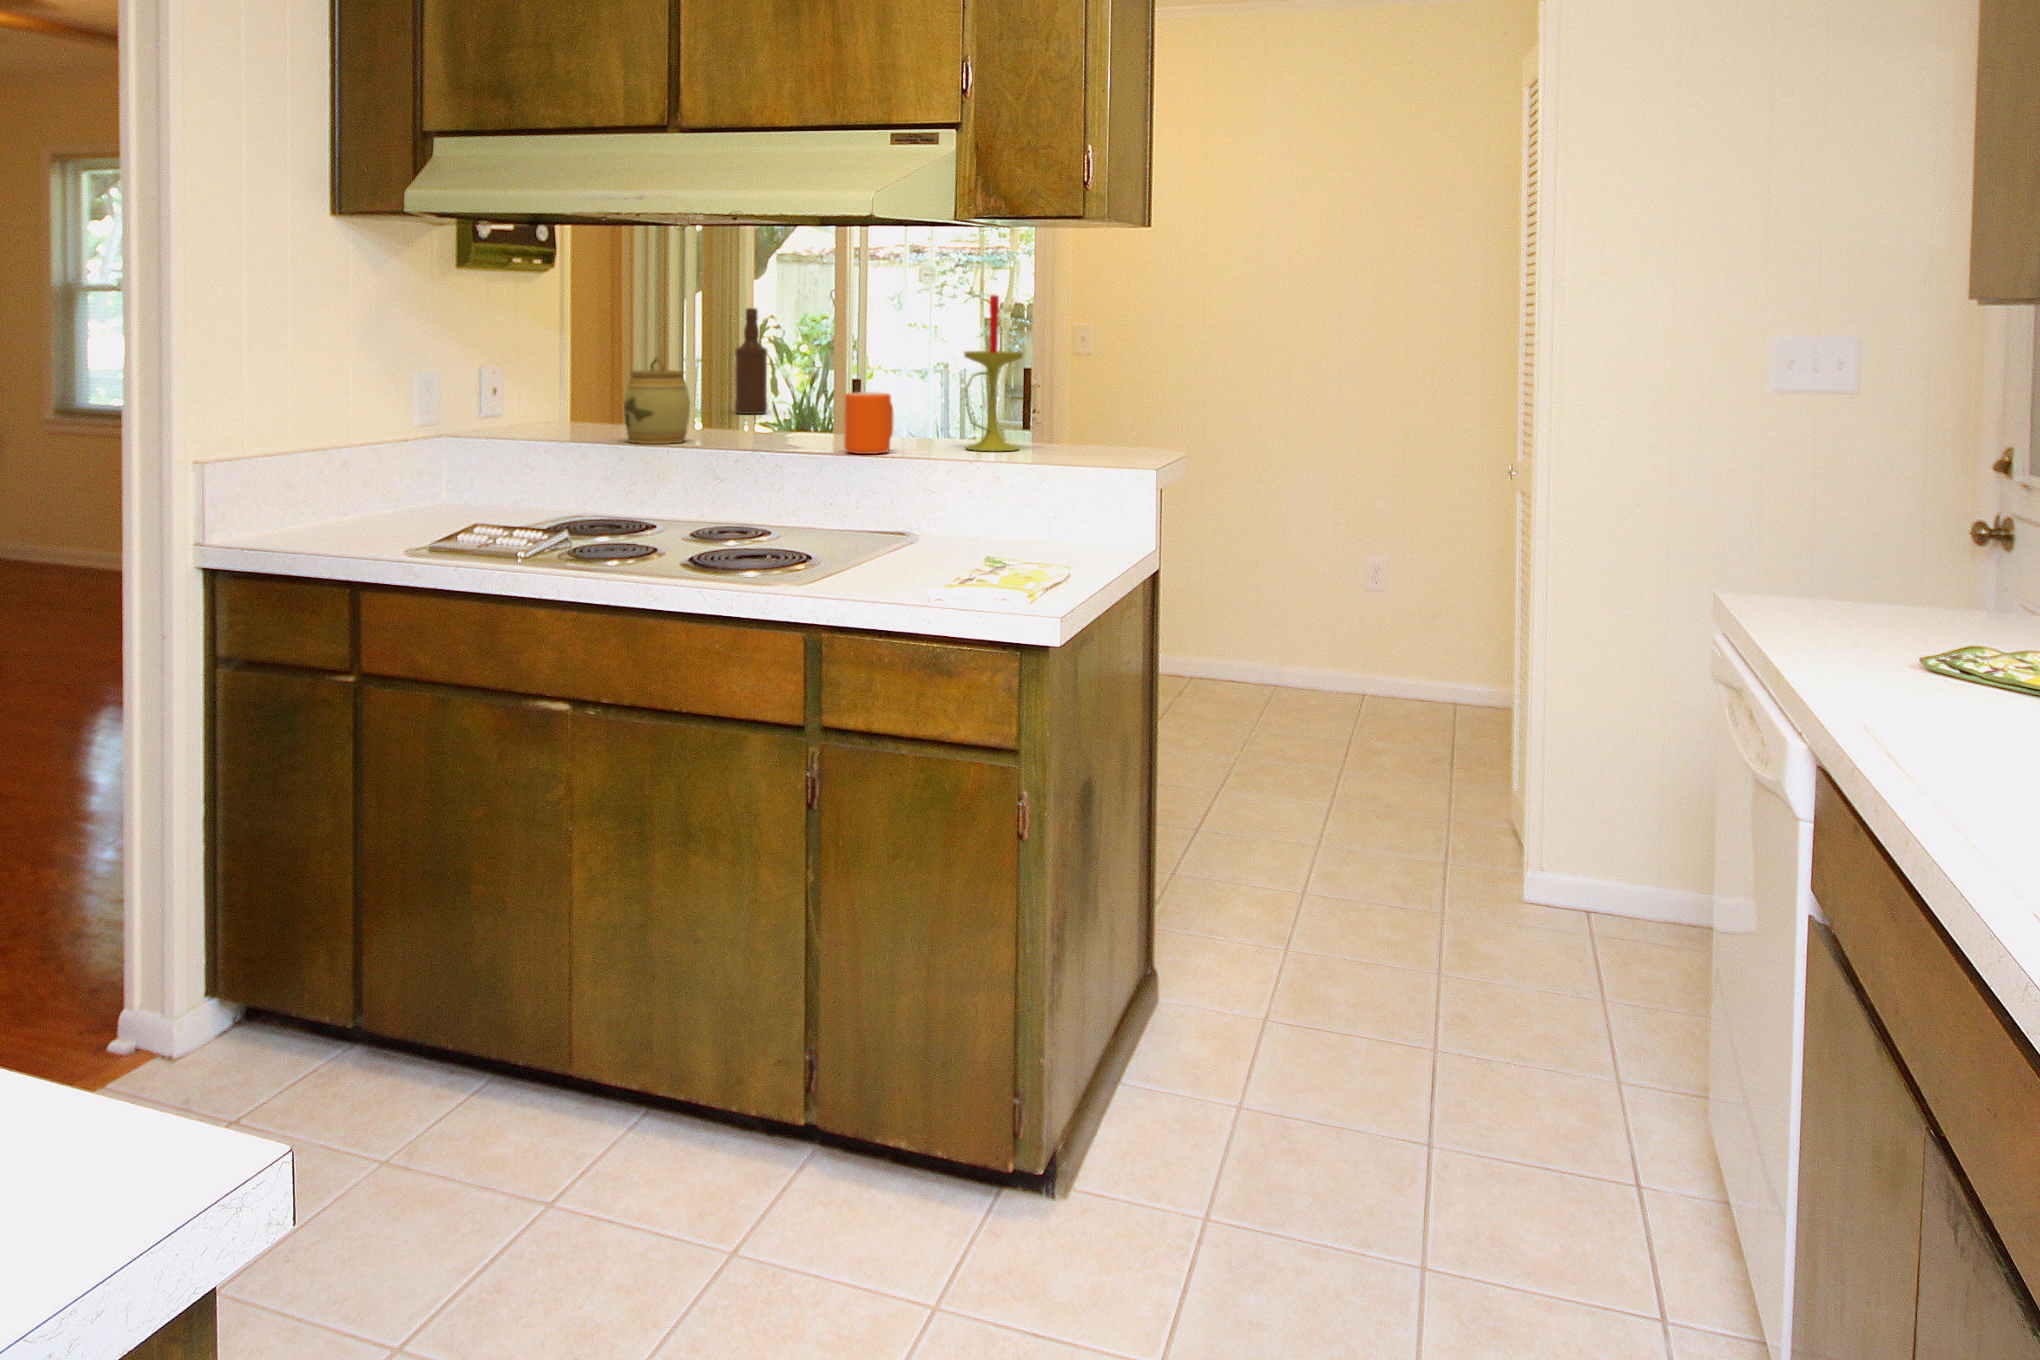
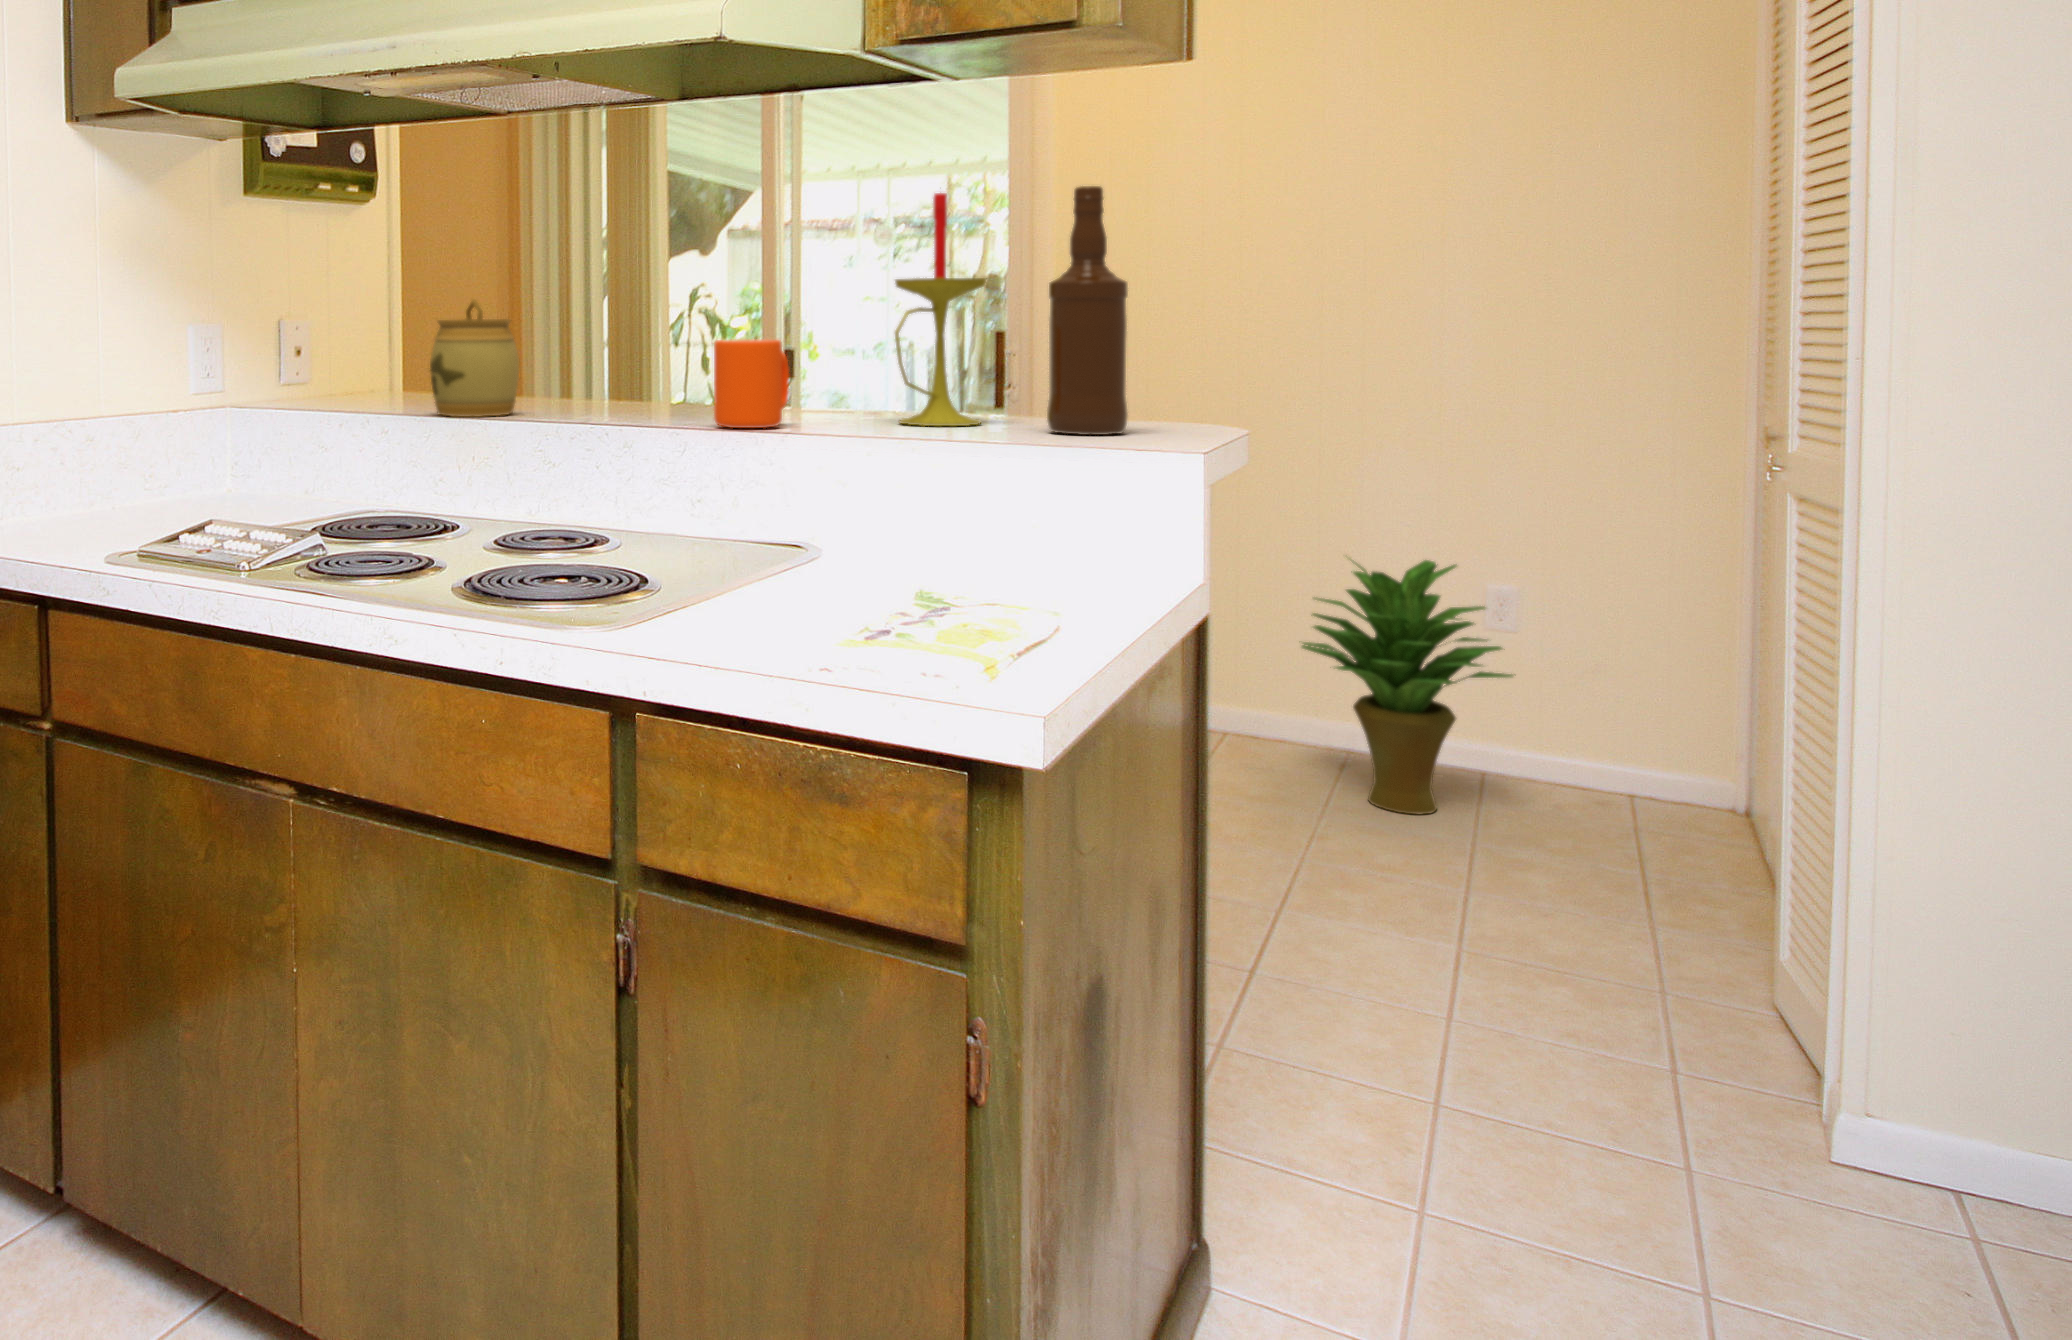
bottle: present [735,308,767,414] -> present [1047,186,1128,435]
potted plant: none [1233,534,1373,721] -> present [1302,560,1513,815]

